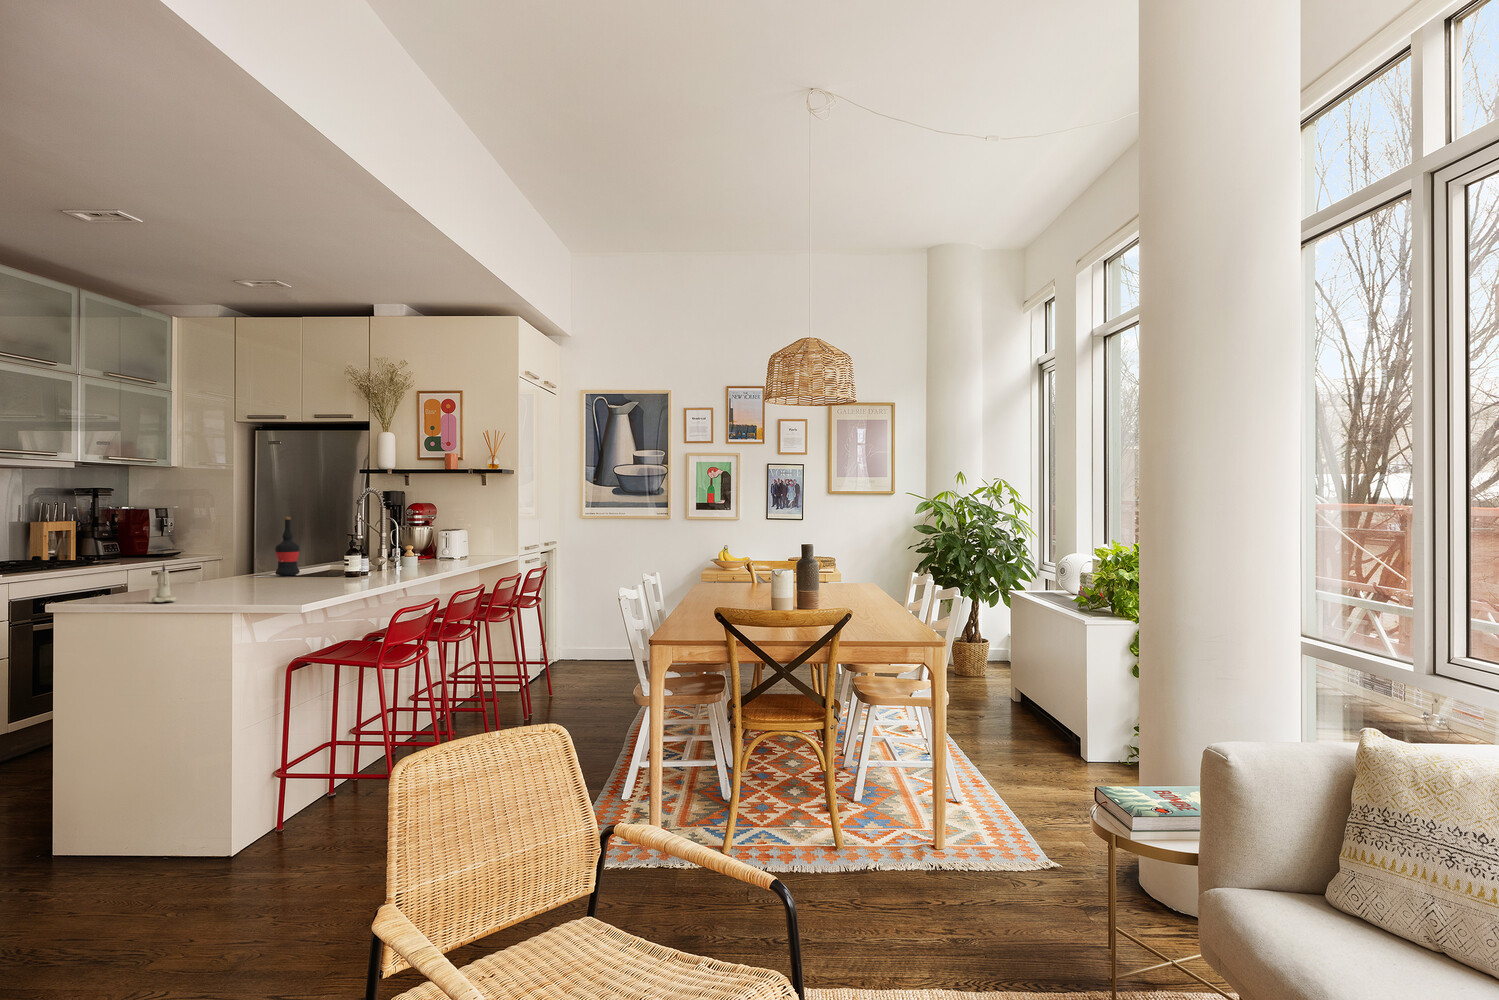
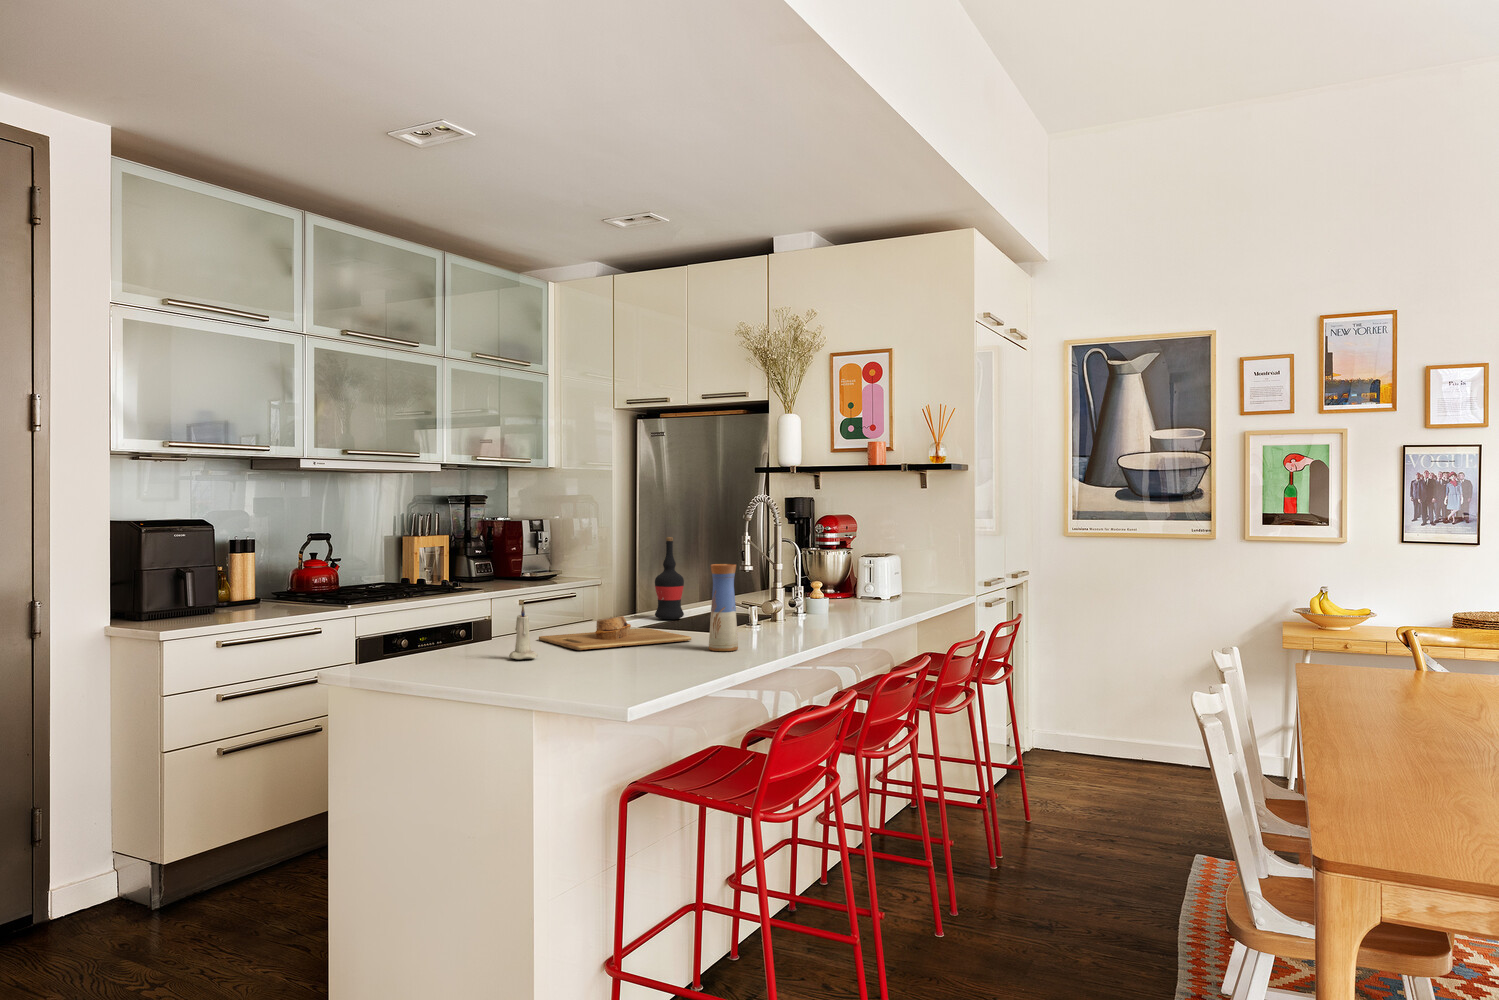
vase: none [319,532,341,591] -> present [709,564,738,651]
cutting board: none [175,572,305,595] -> present [539,616,691,650]

